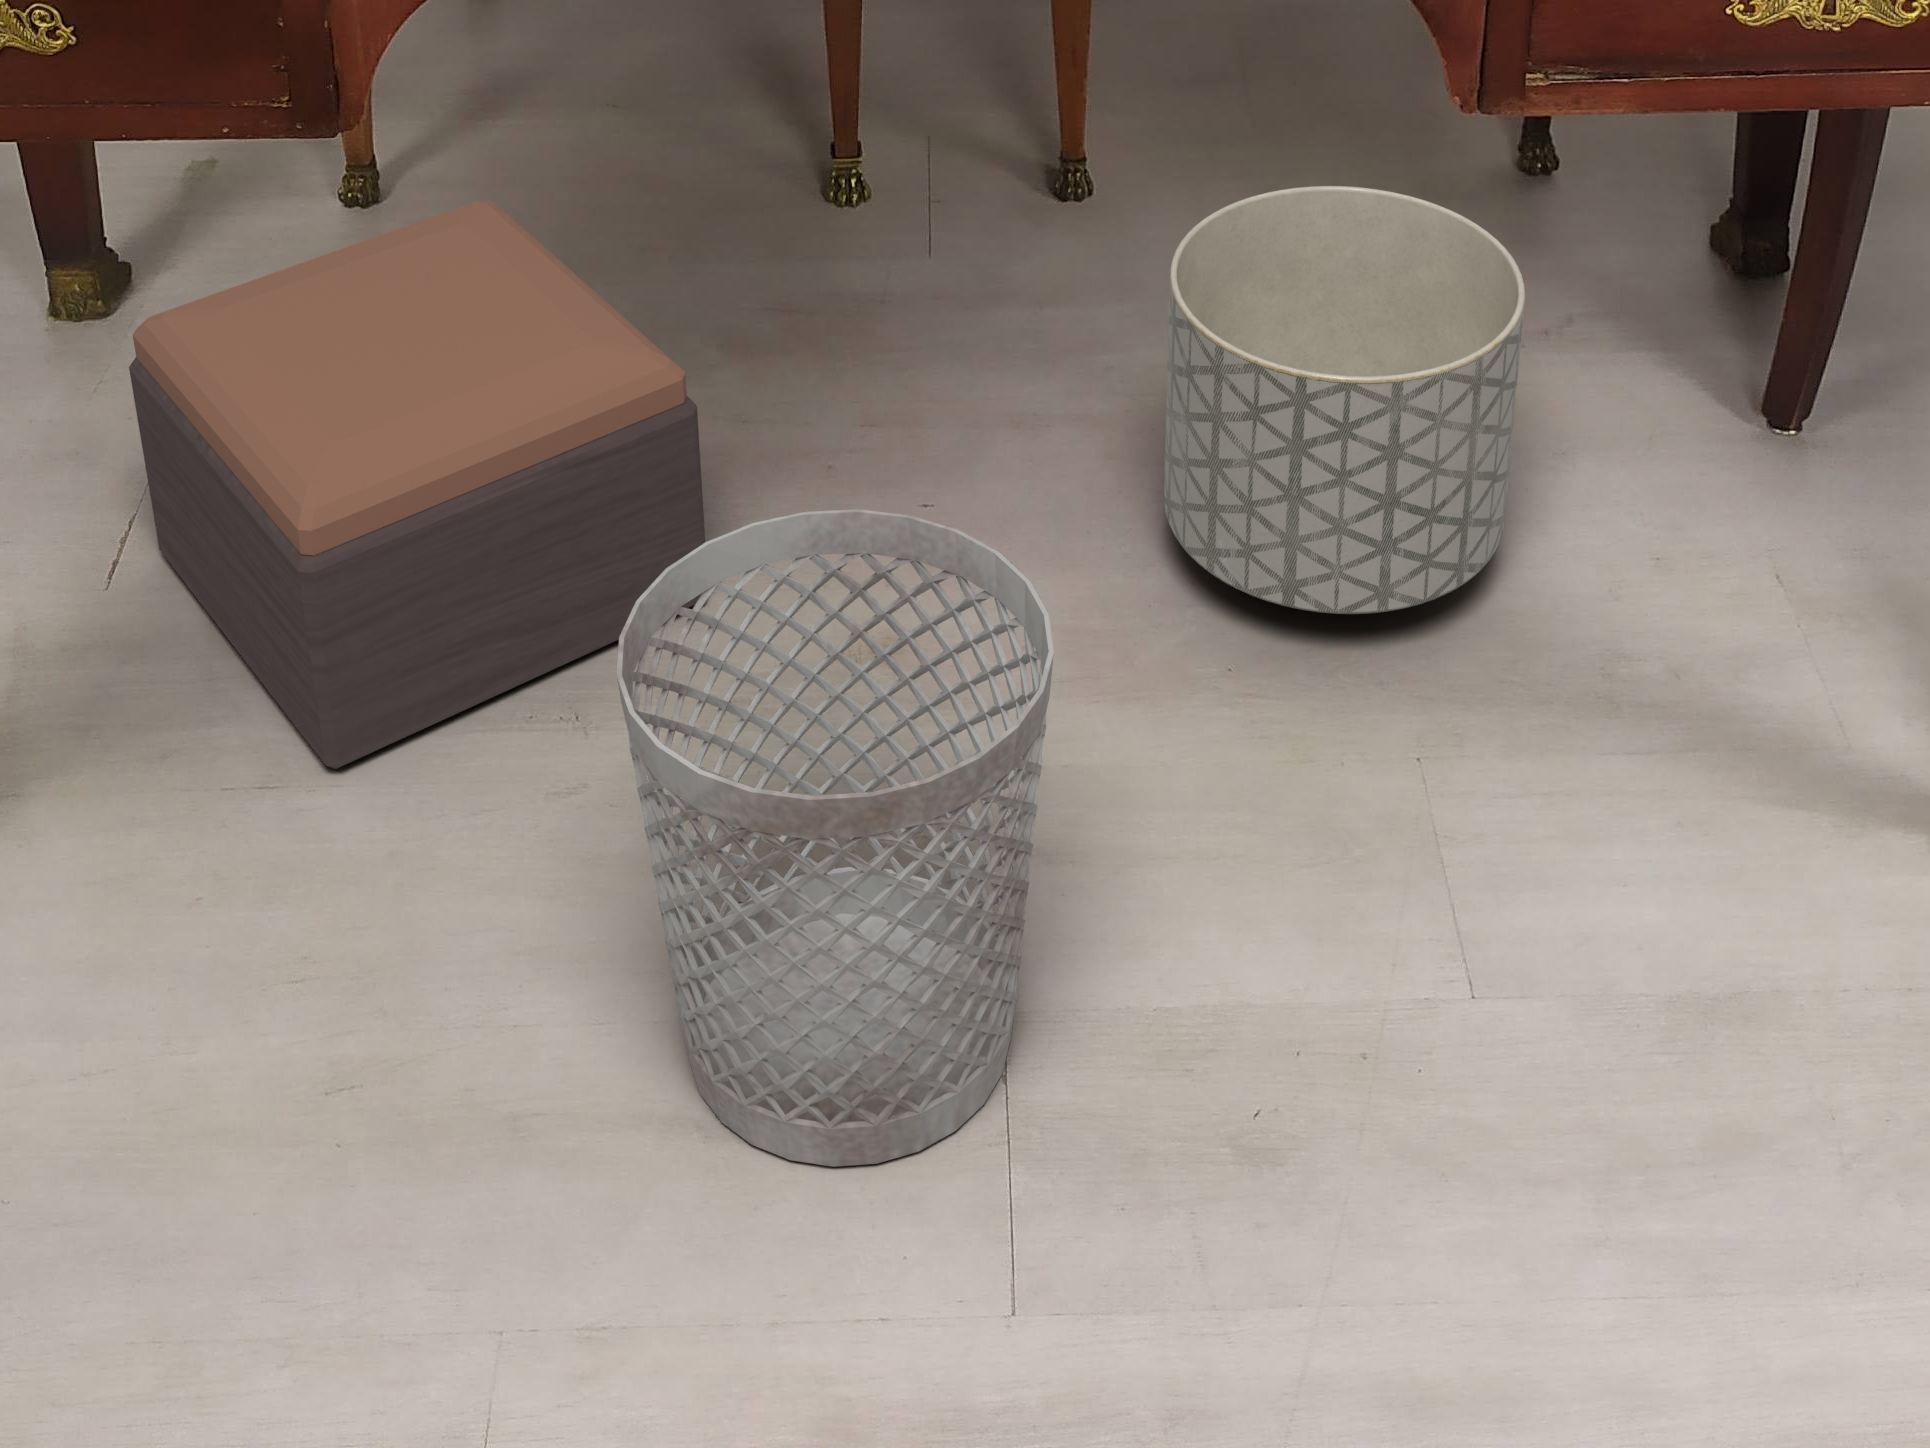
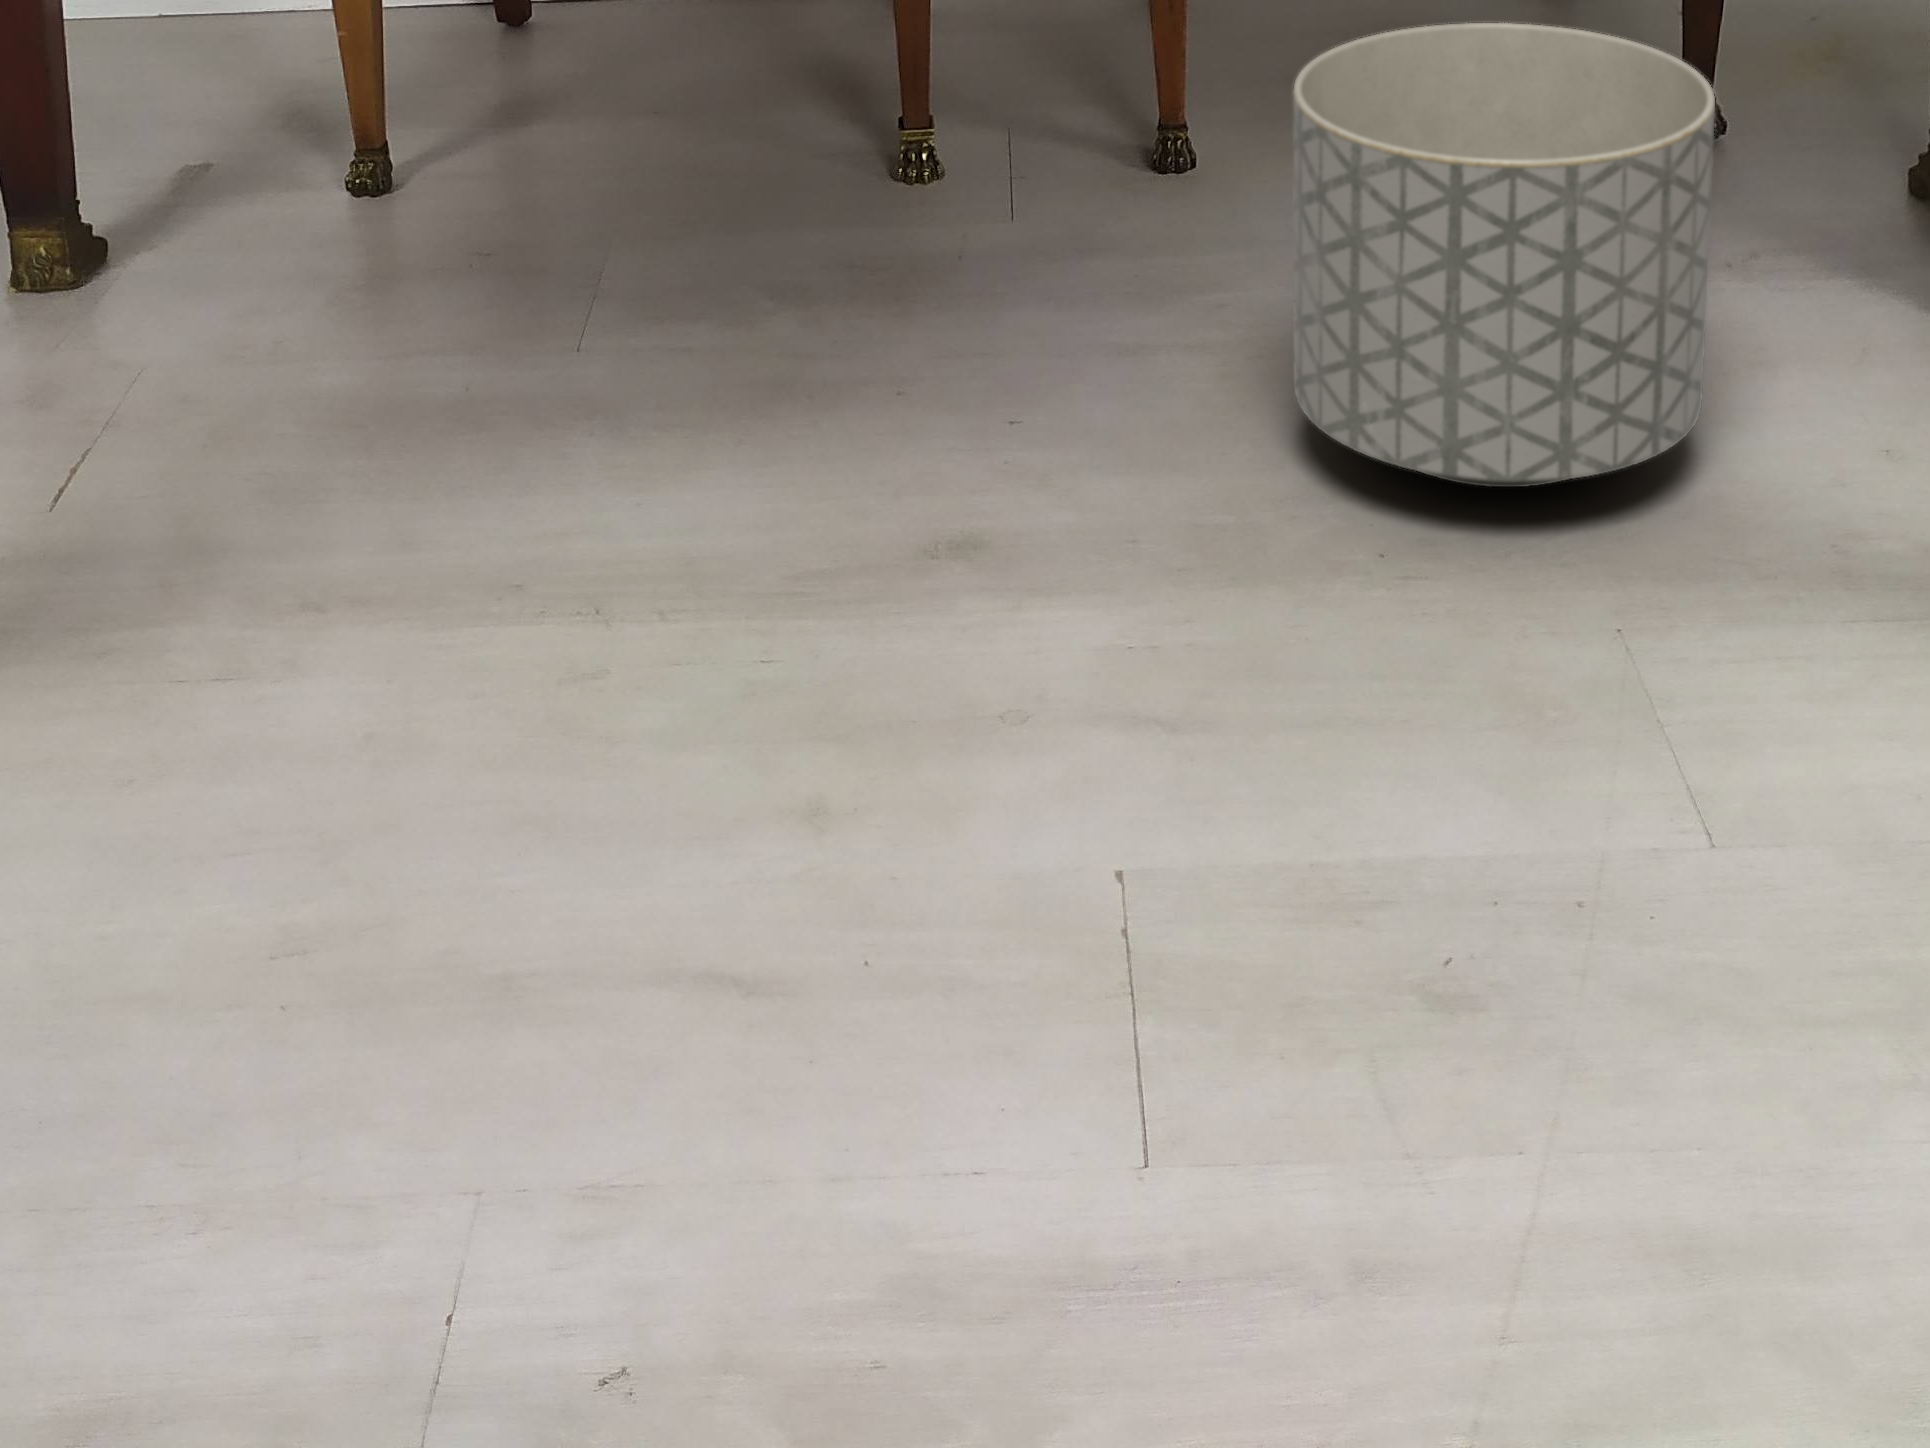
footstool: present [129,200,705,769] -> none [81,72,755,662]
wastebasket: present [617,509,1054,1167] -> none [633,223,1175,1030]

